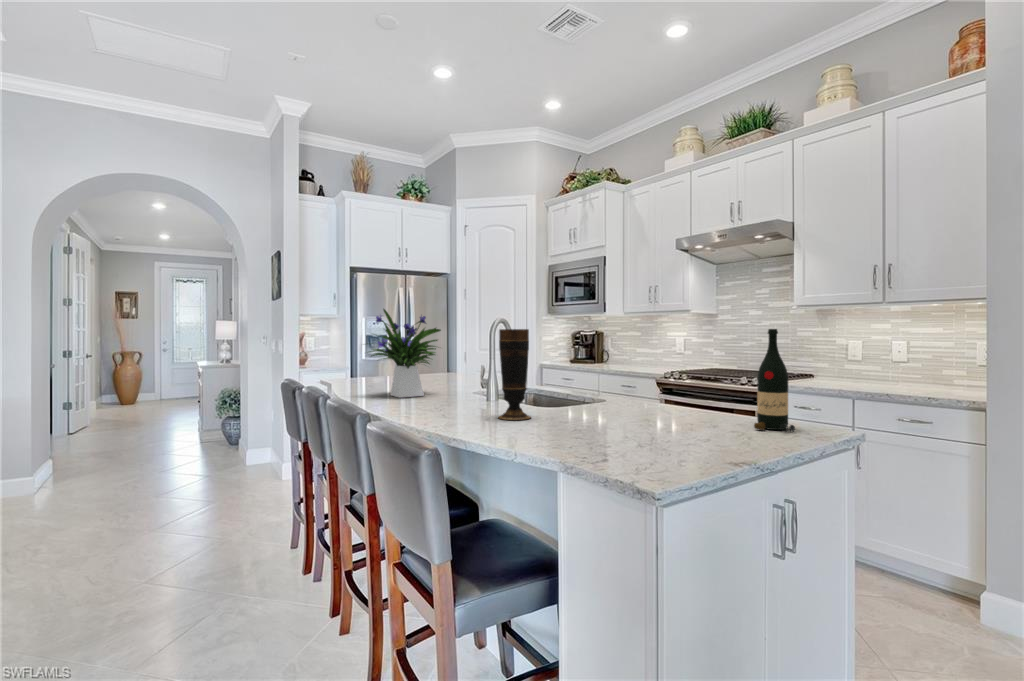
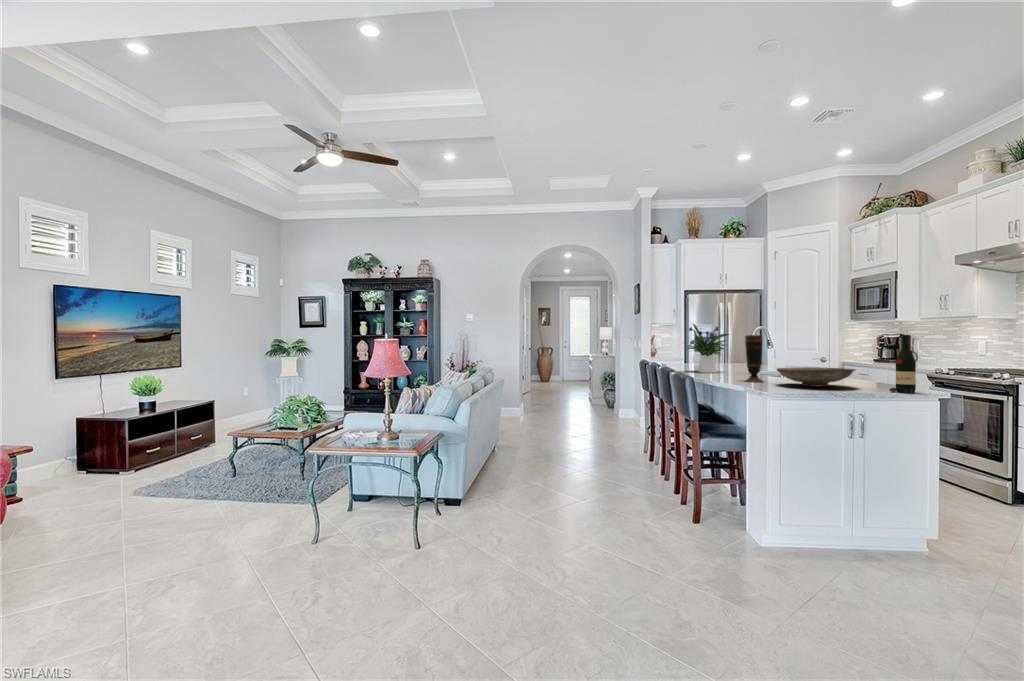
decorative bowl: none [567,387,699,427] -> present [777,367,855,387]

